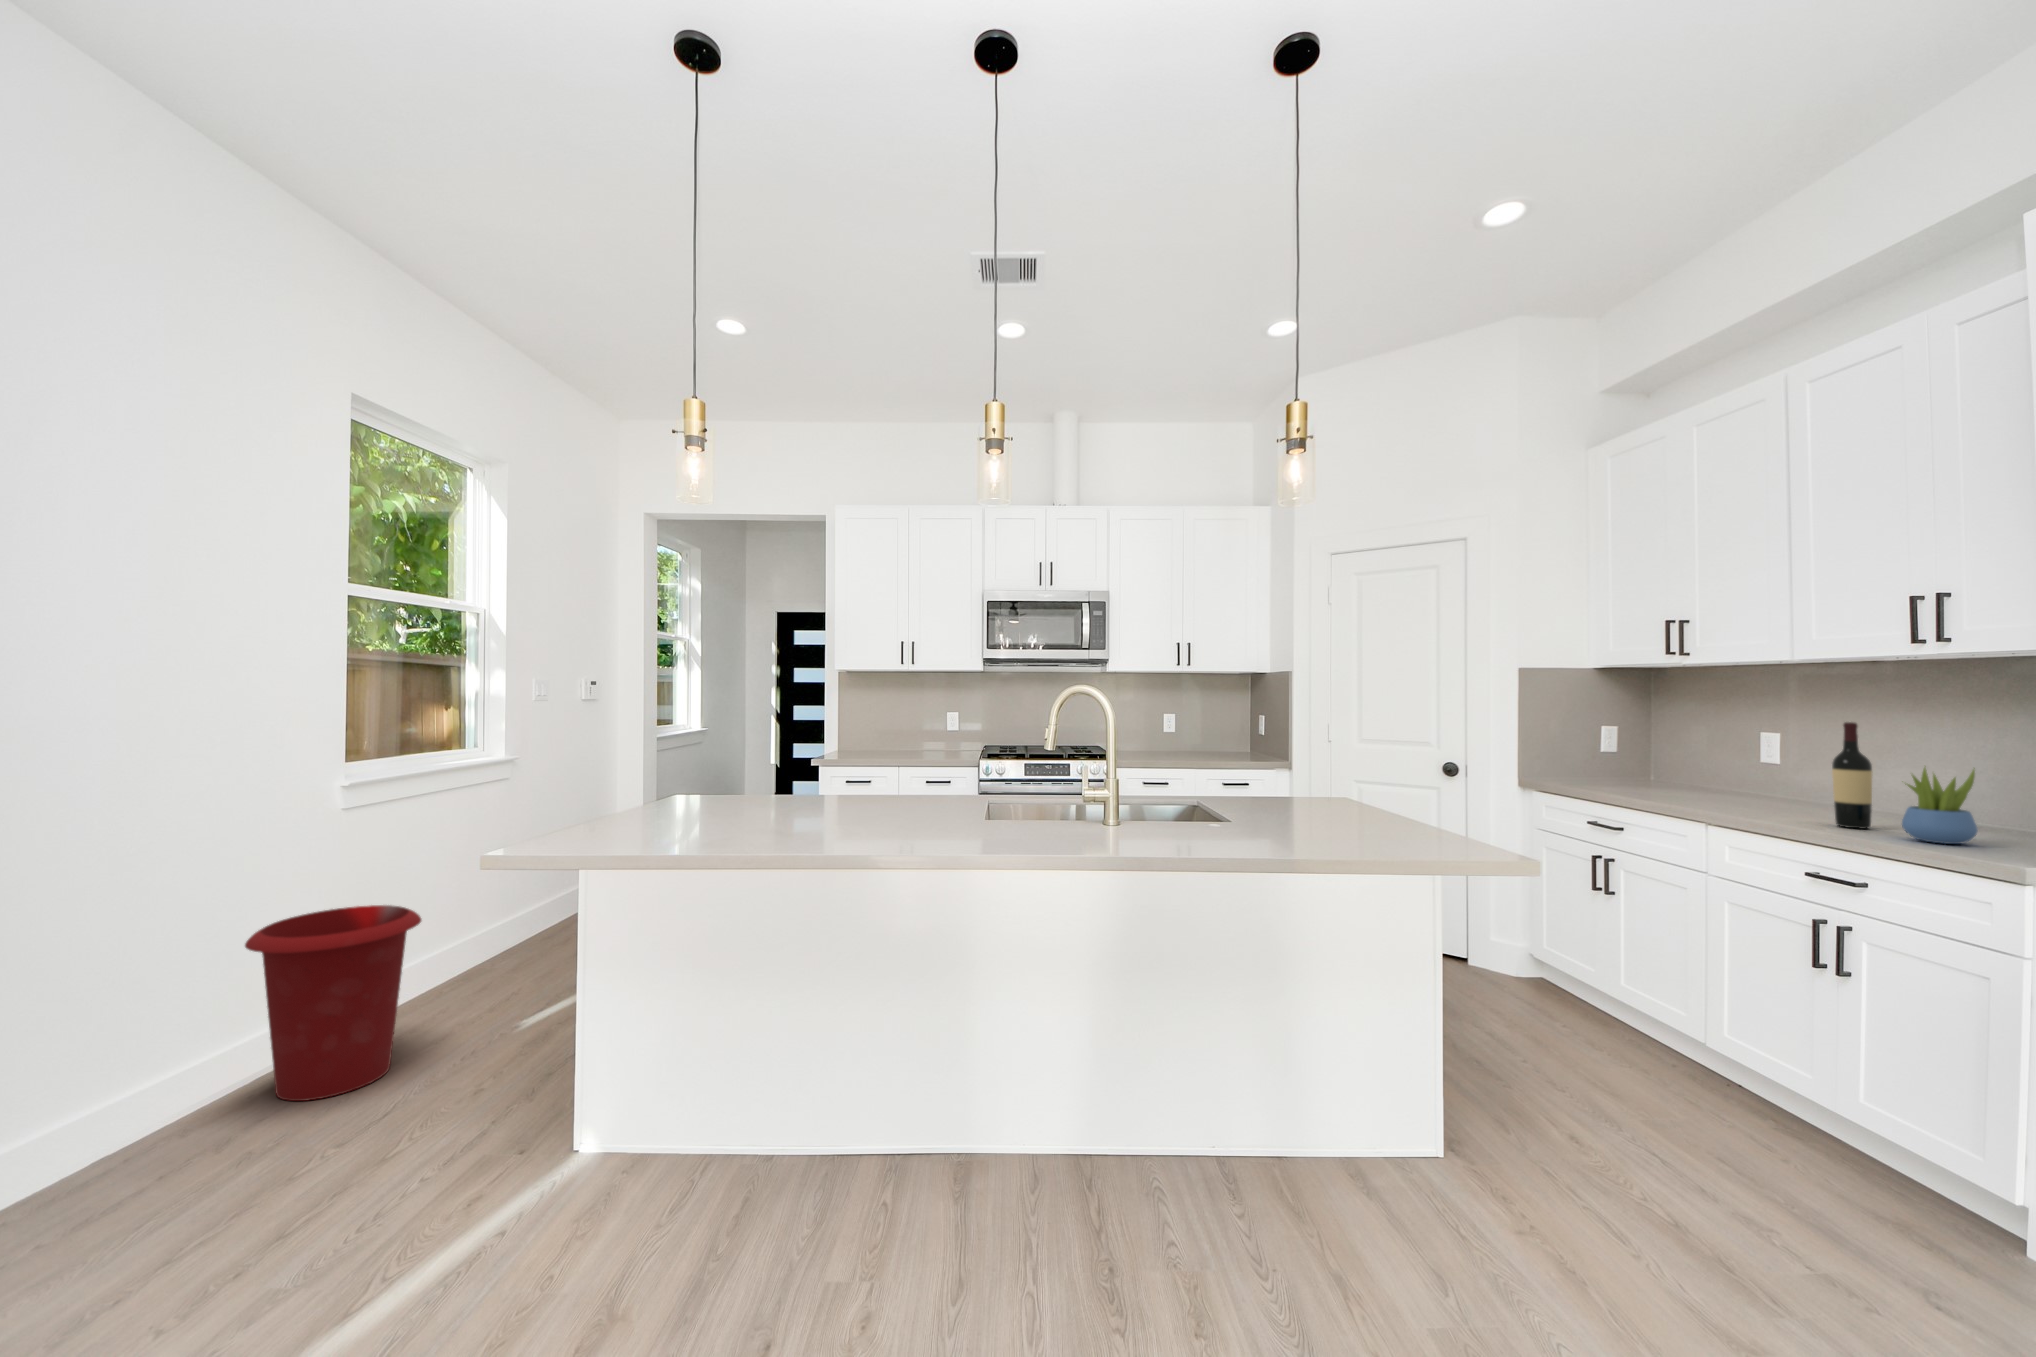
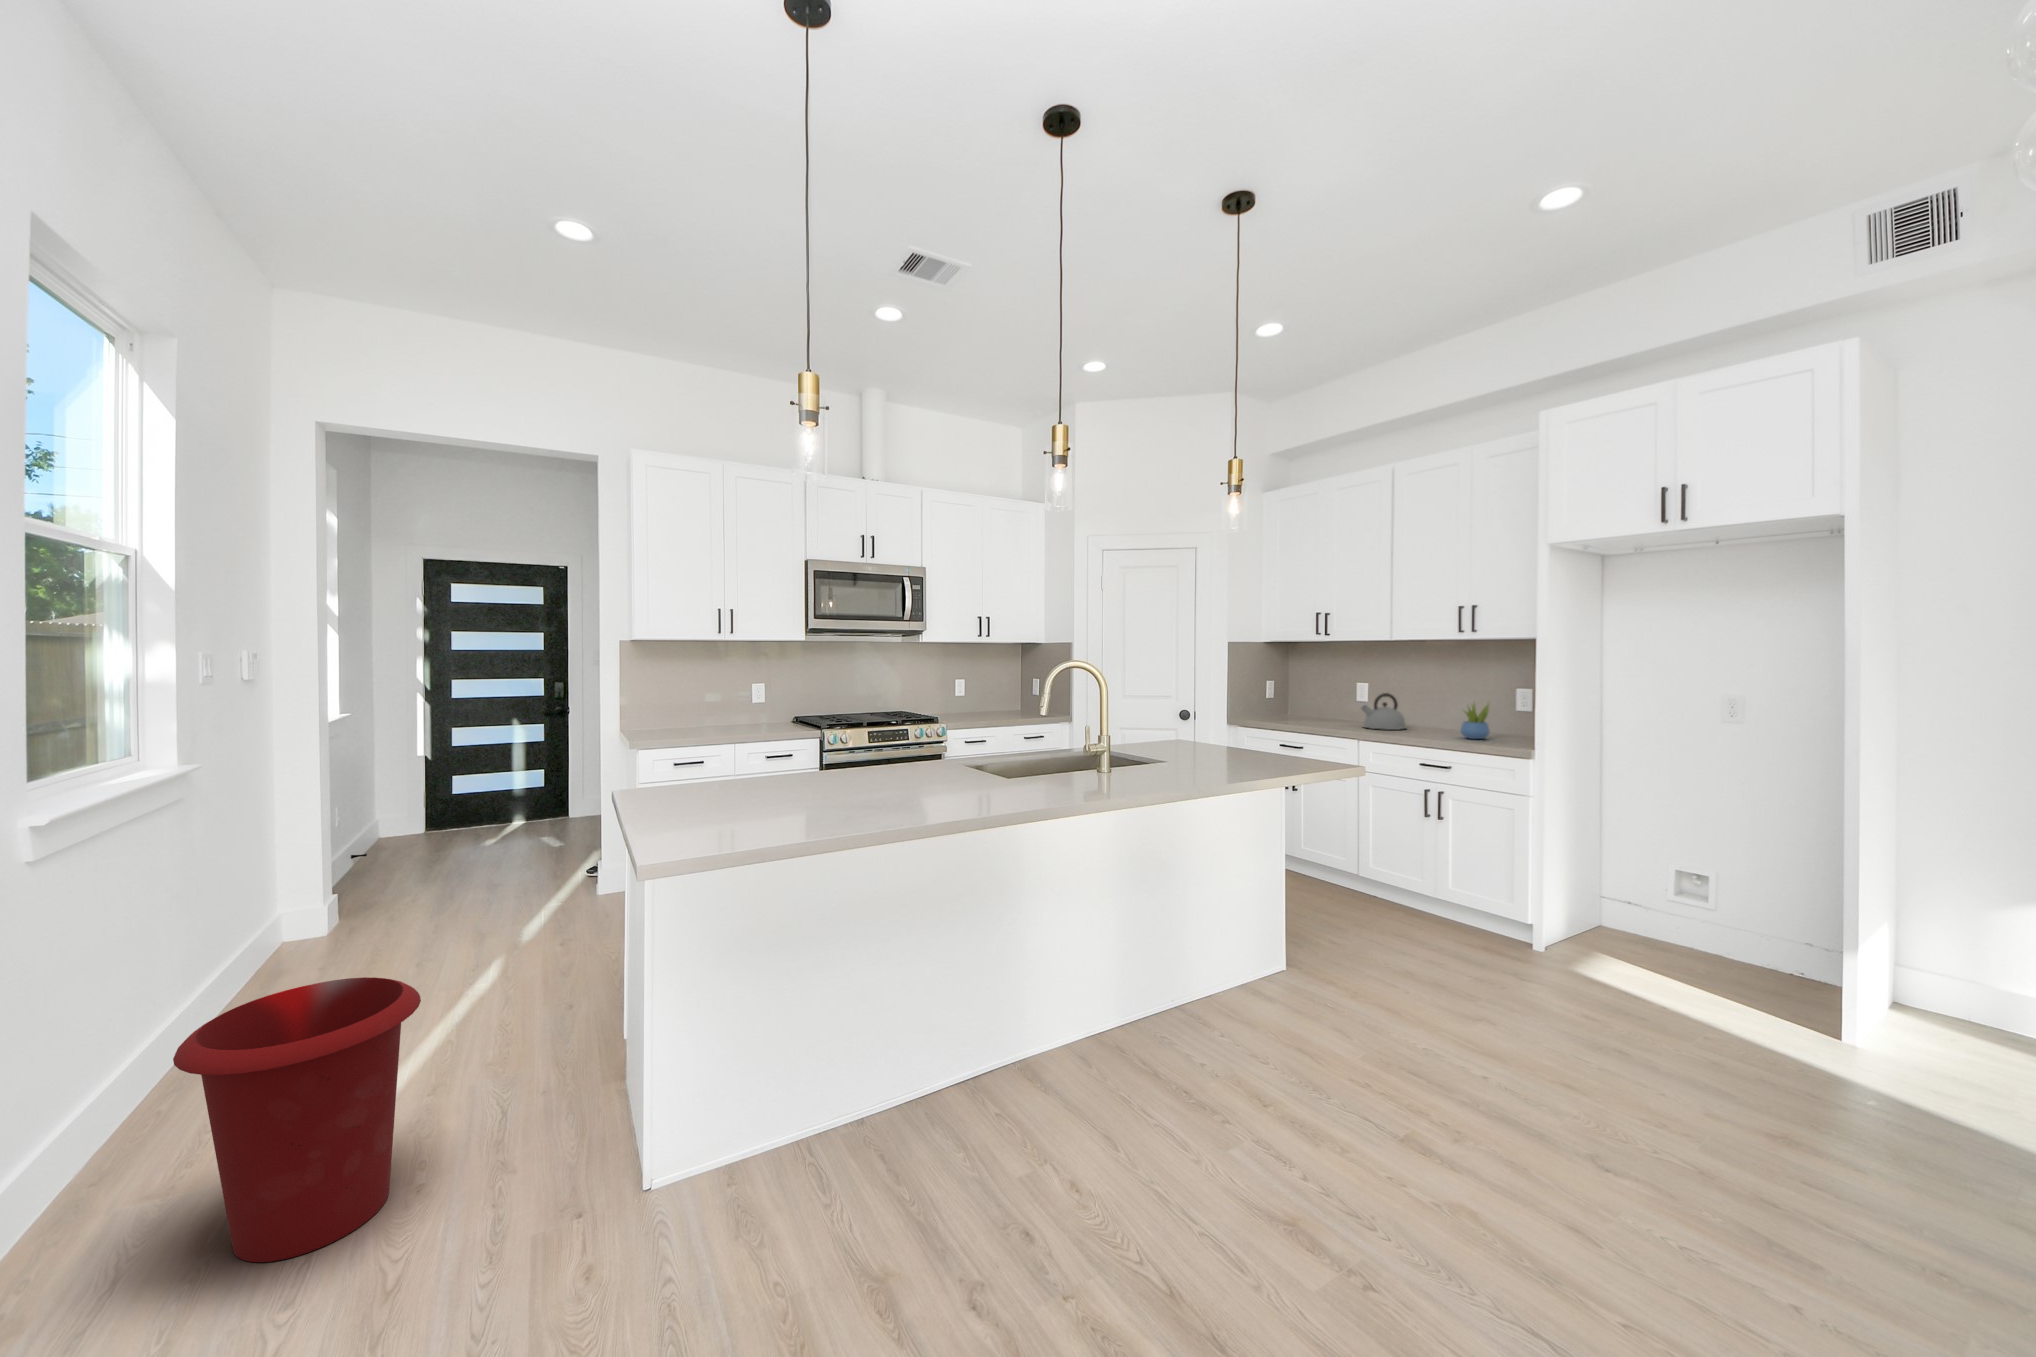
wine bottle: present [1832,722,1872,829] -> none [1424,678,1441,735]
kettle: none [1722,750,1827,816] -> present [1361,693,1406,730]

